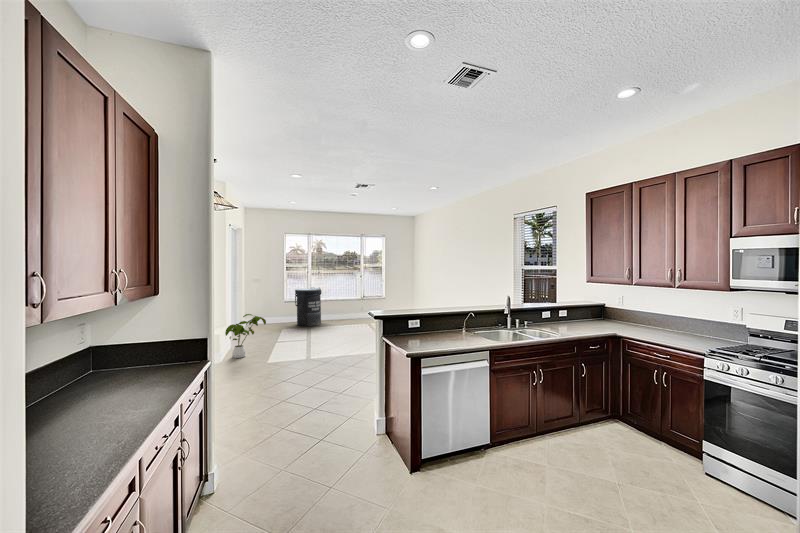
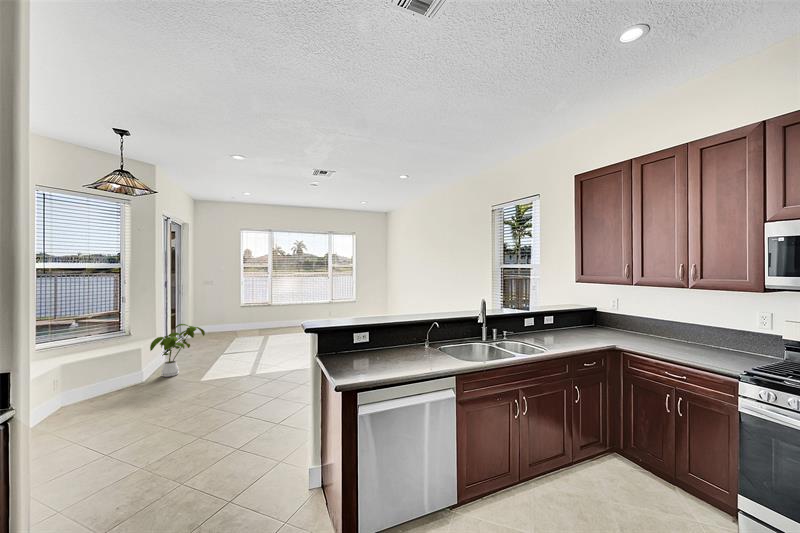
trash can: present [295,288,322,326] -> none [252,291,283,335]

